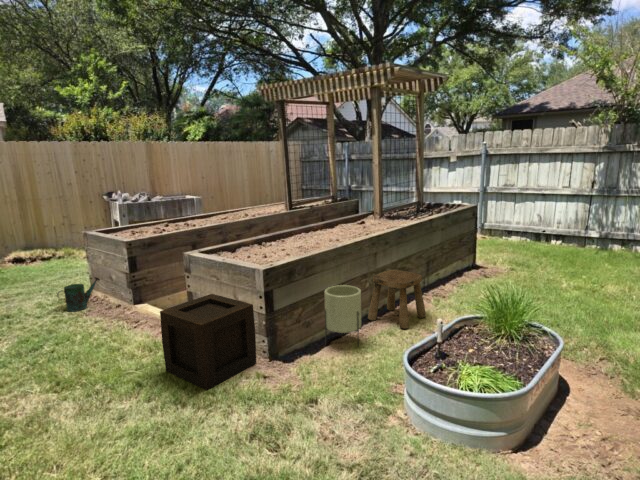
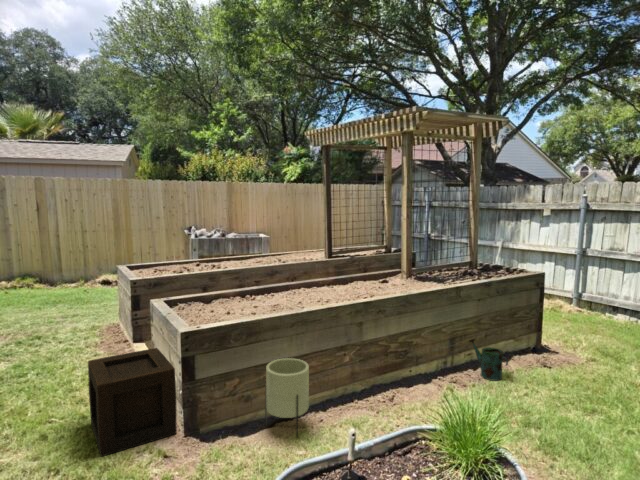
stool: present [368,270,426,329] -> none [341,346,412,423]
watering can: present [57,277,100,312] -> present [469,339,508,381]

